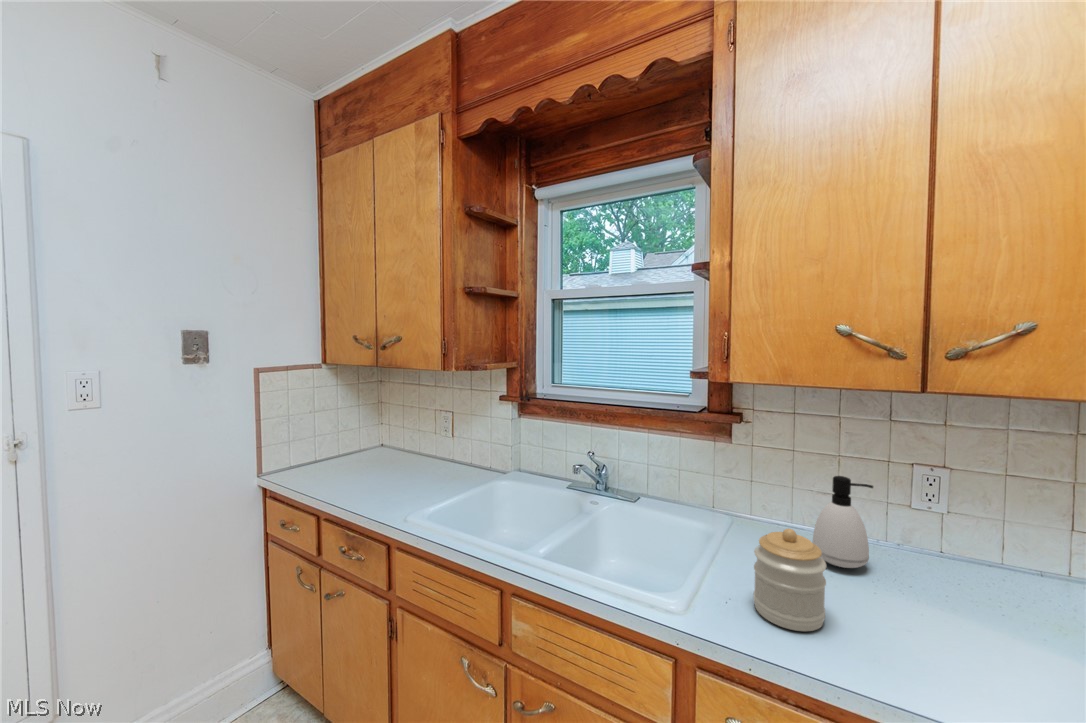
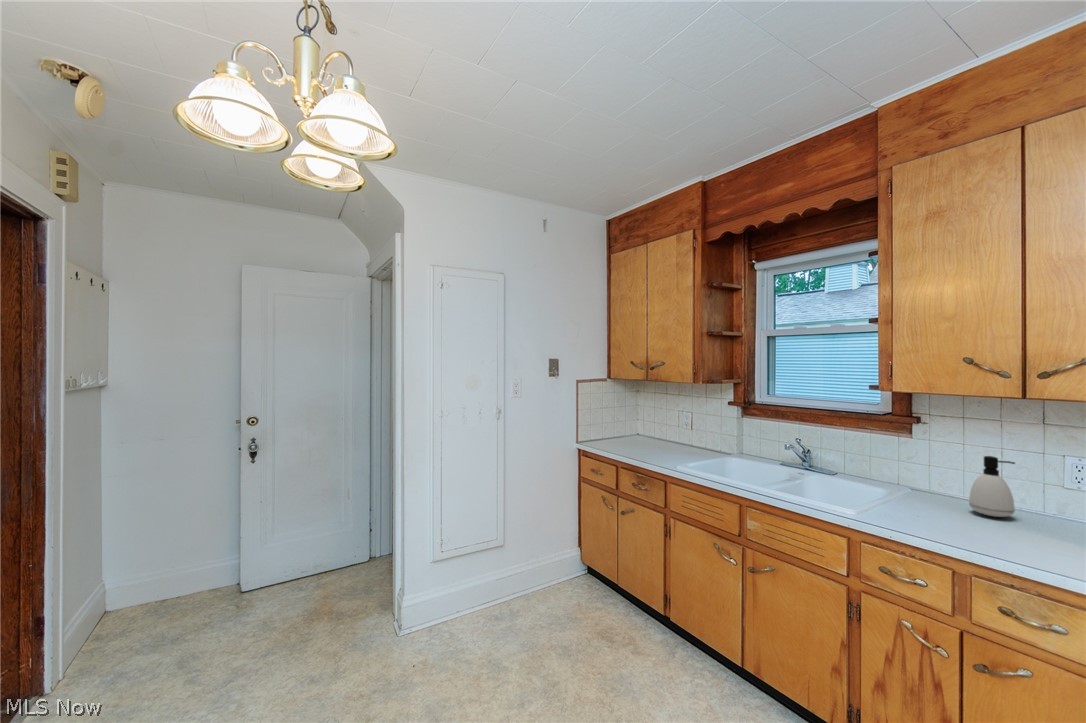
jar: present [753,529,826,631] -> none [905,474,955,530]

